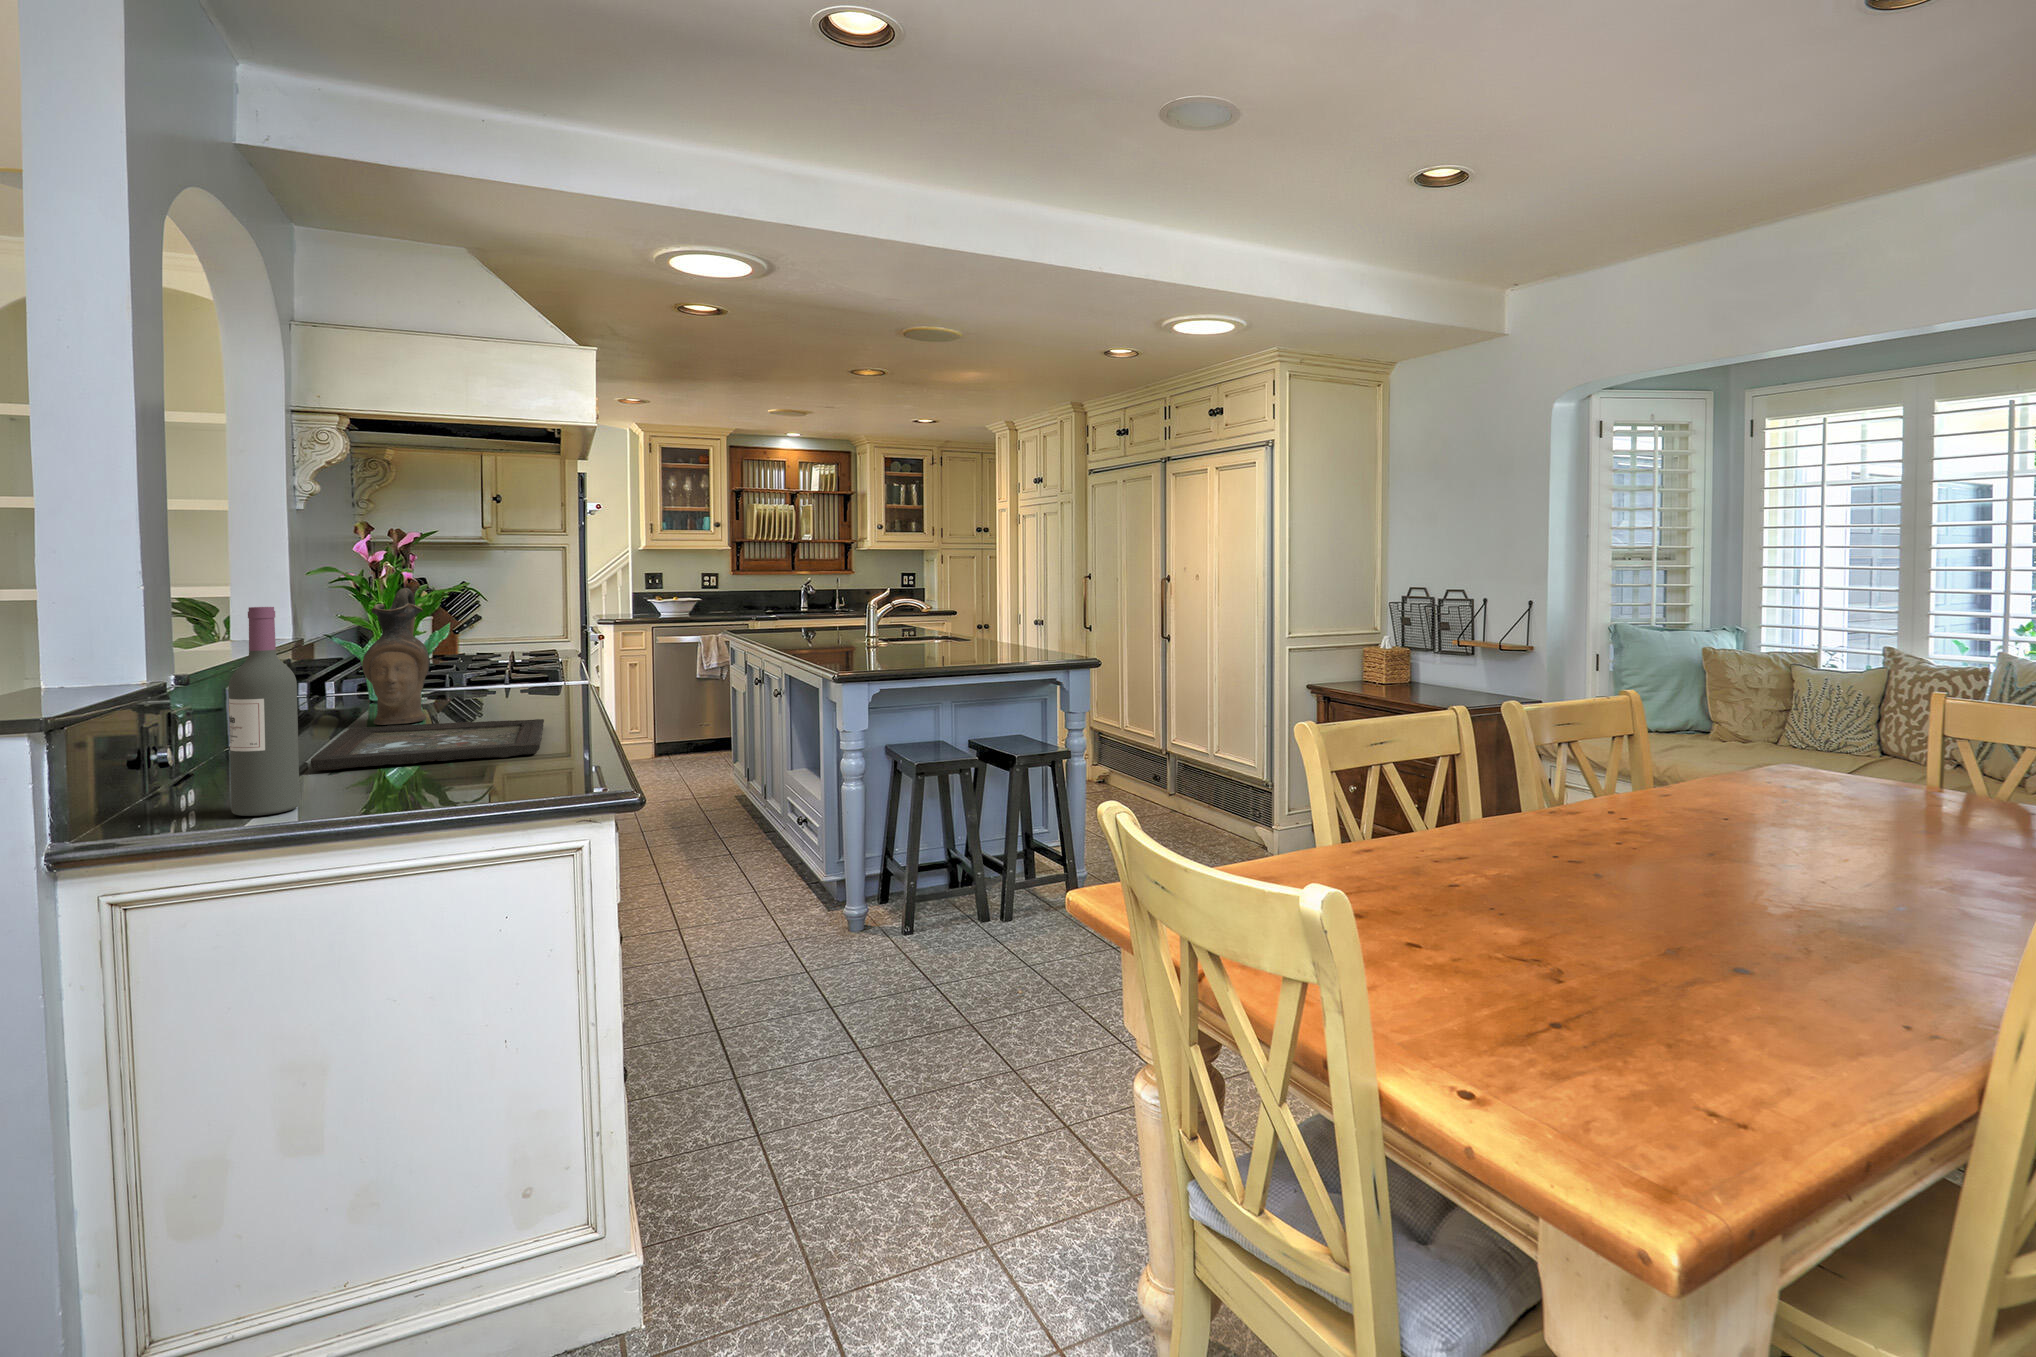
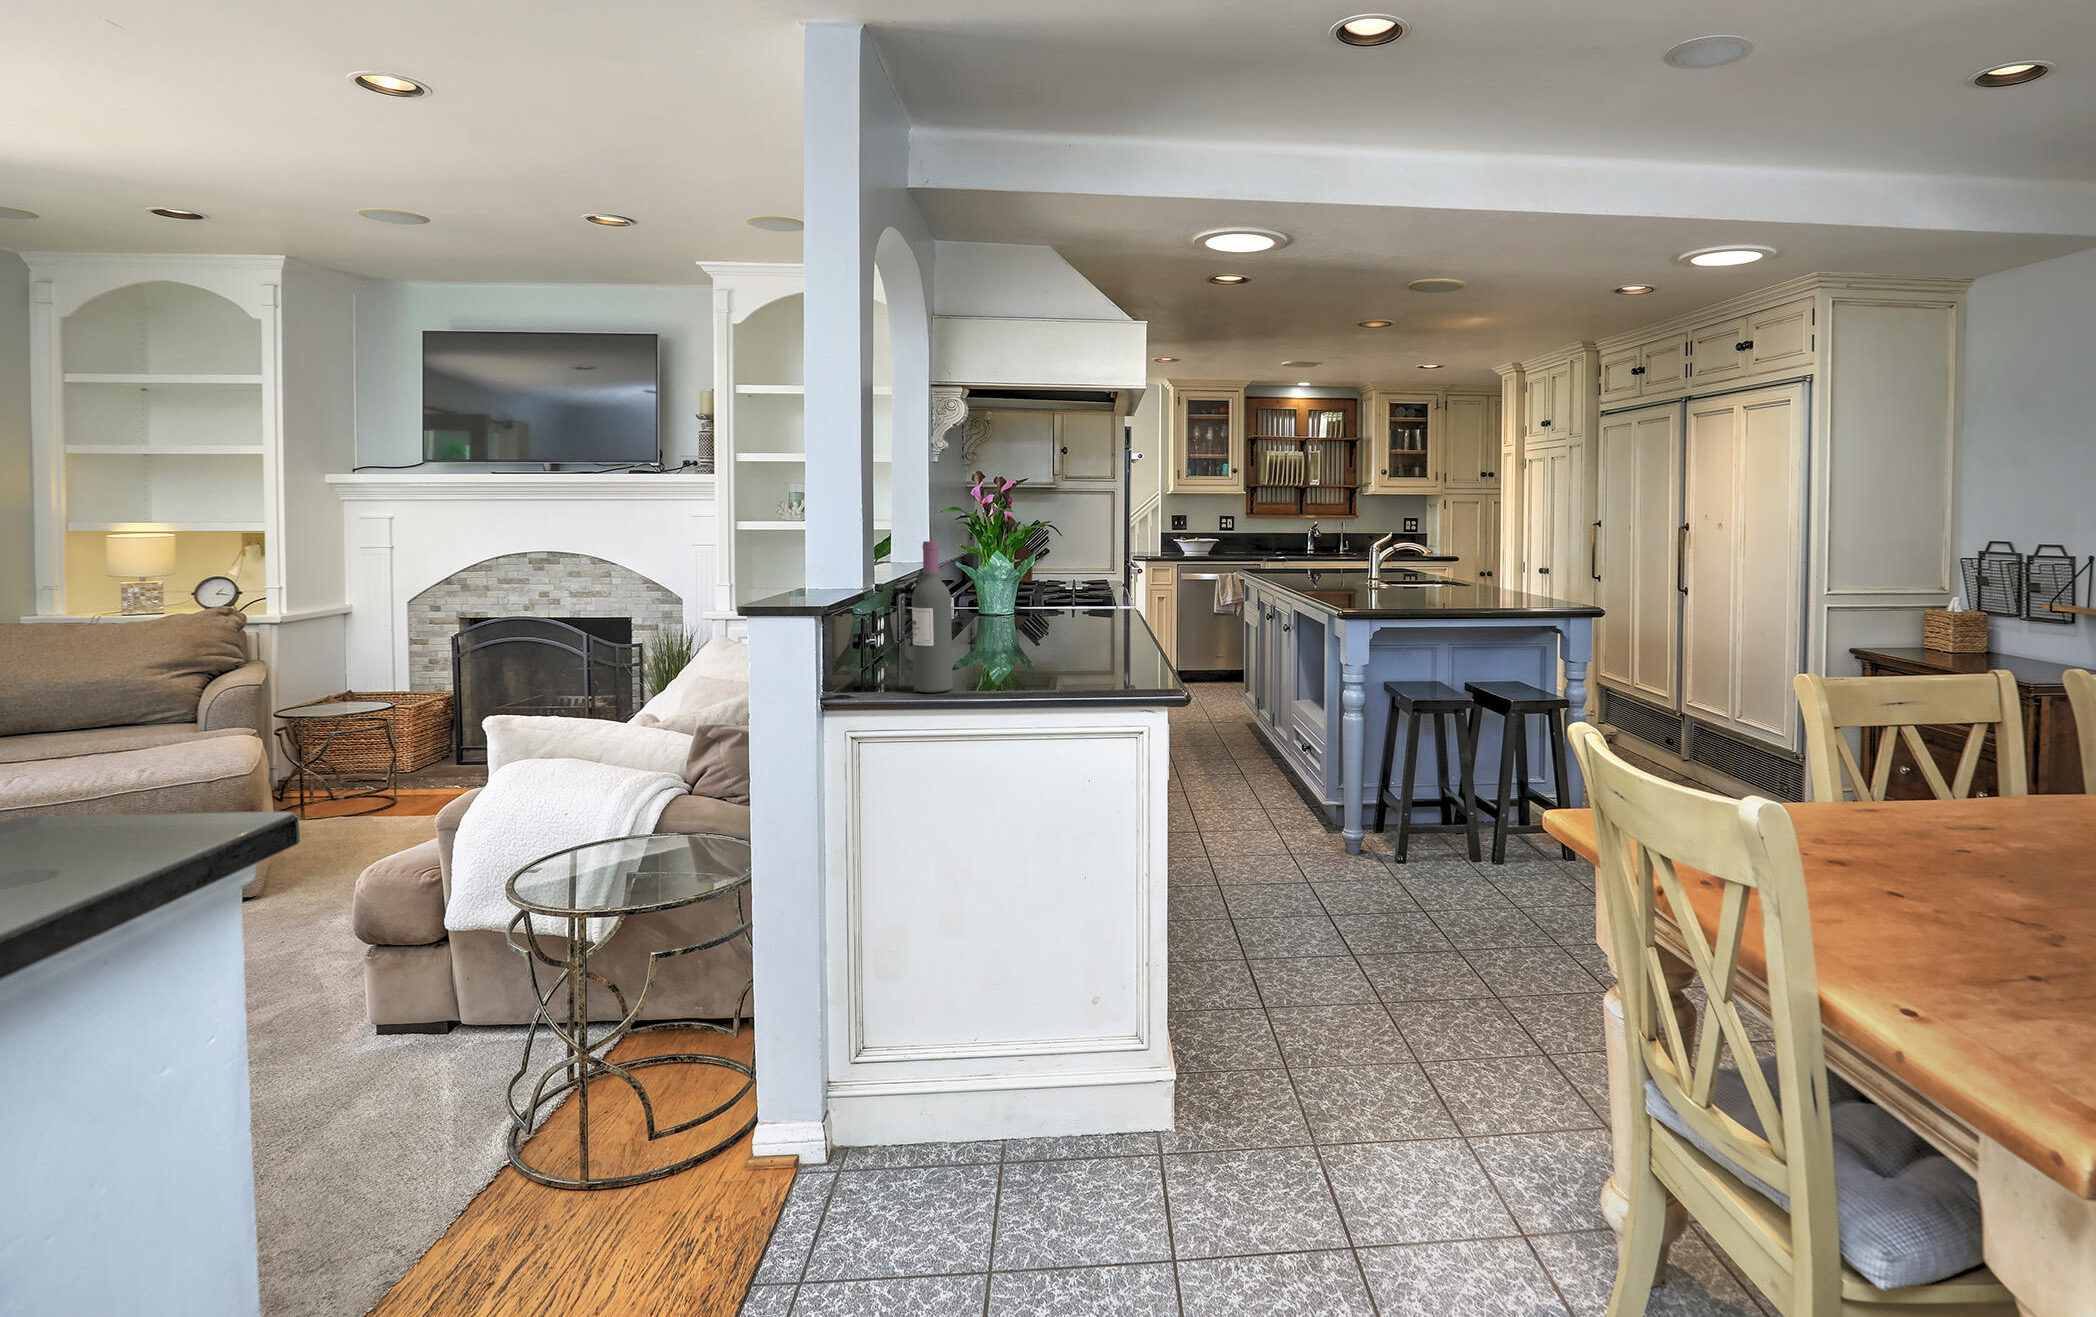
ceramic pitcher: present [362,588,429,725] -> none [979,529,1022,636]
tray: present [311,719,544,771] -> none [954,637,1103,666]

